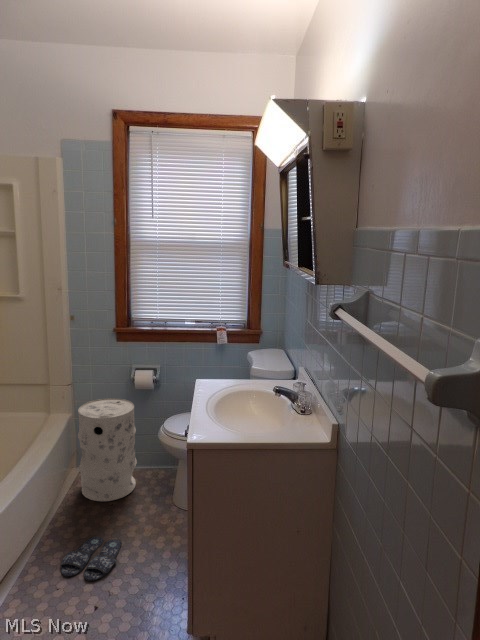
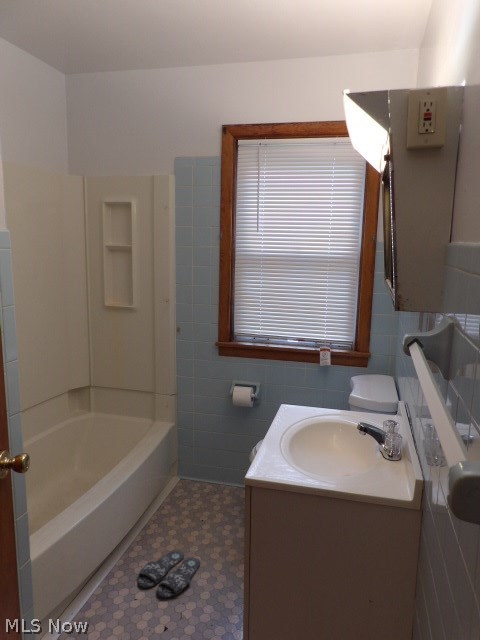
trash can: present [78,398,137,501] -> none [175,411,230,516]

